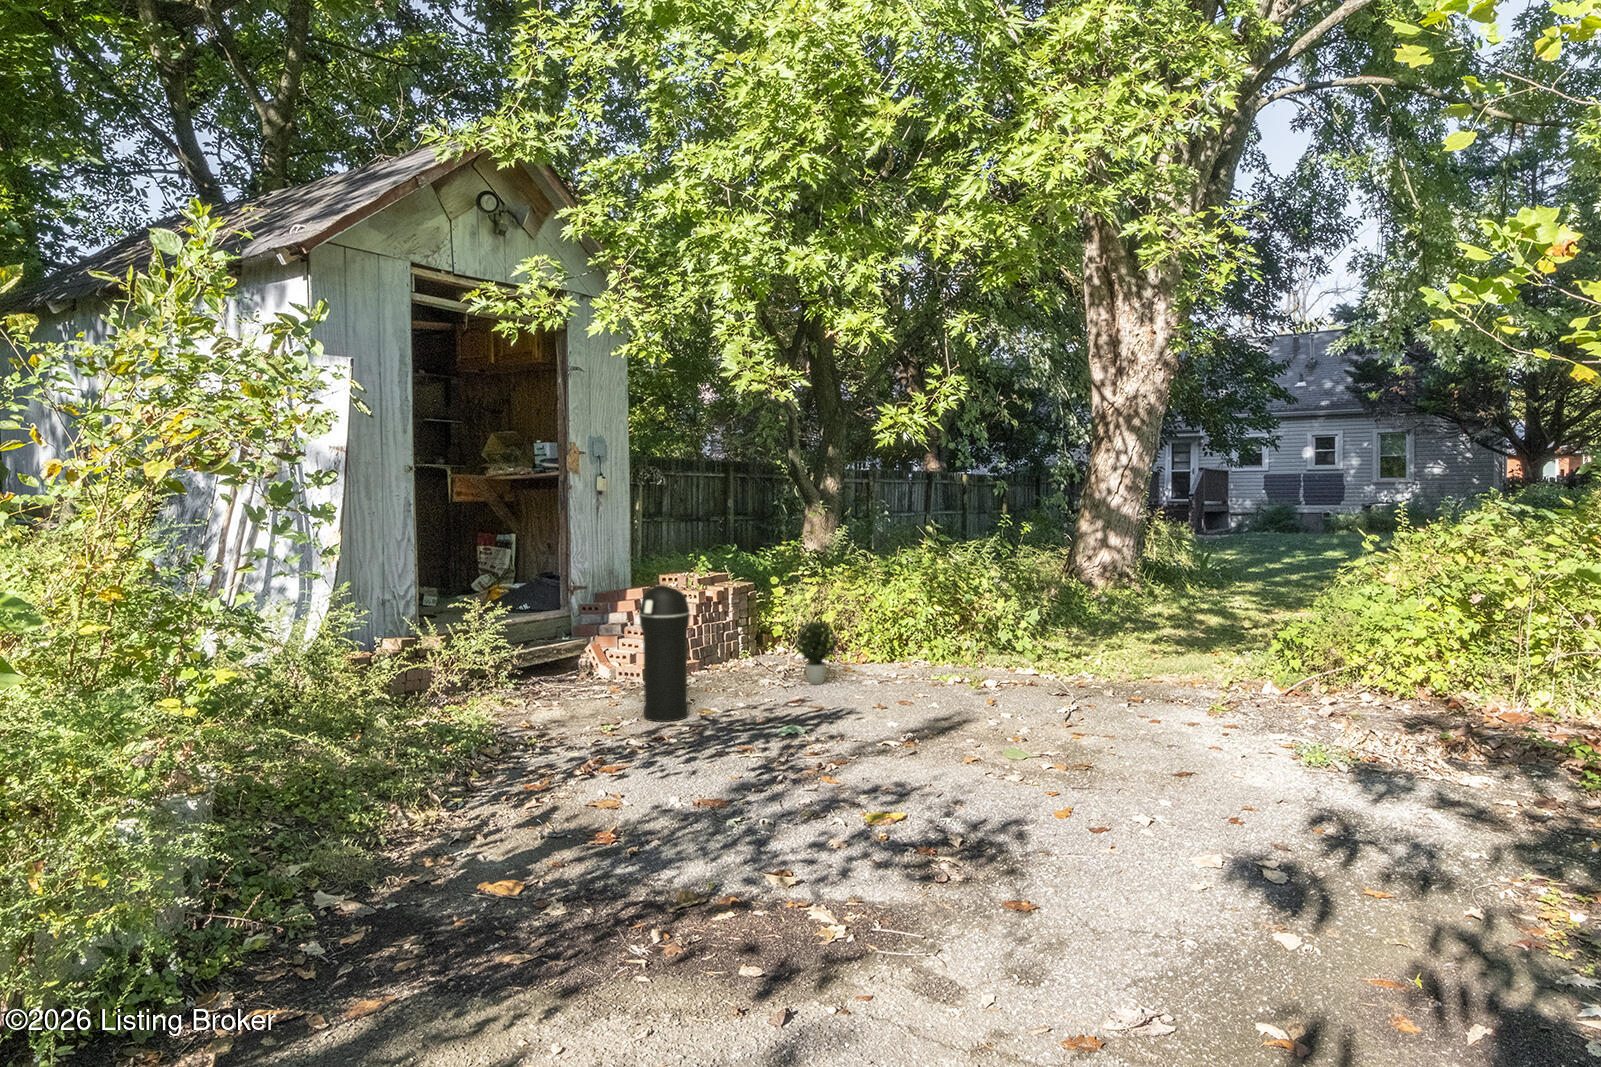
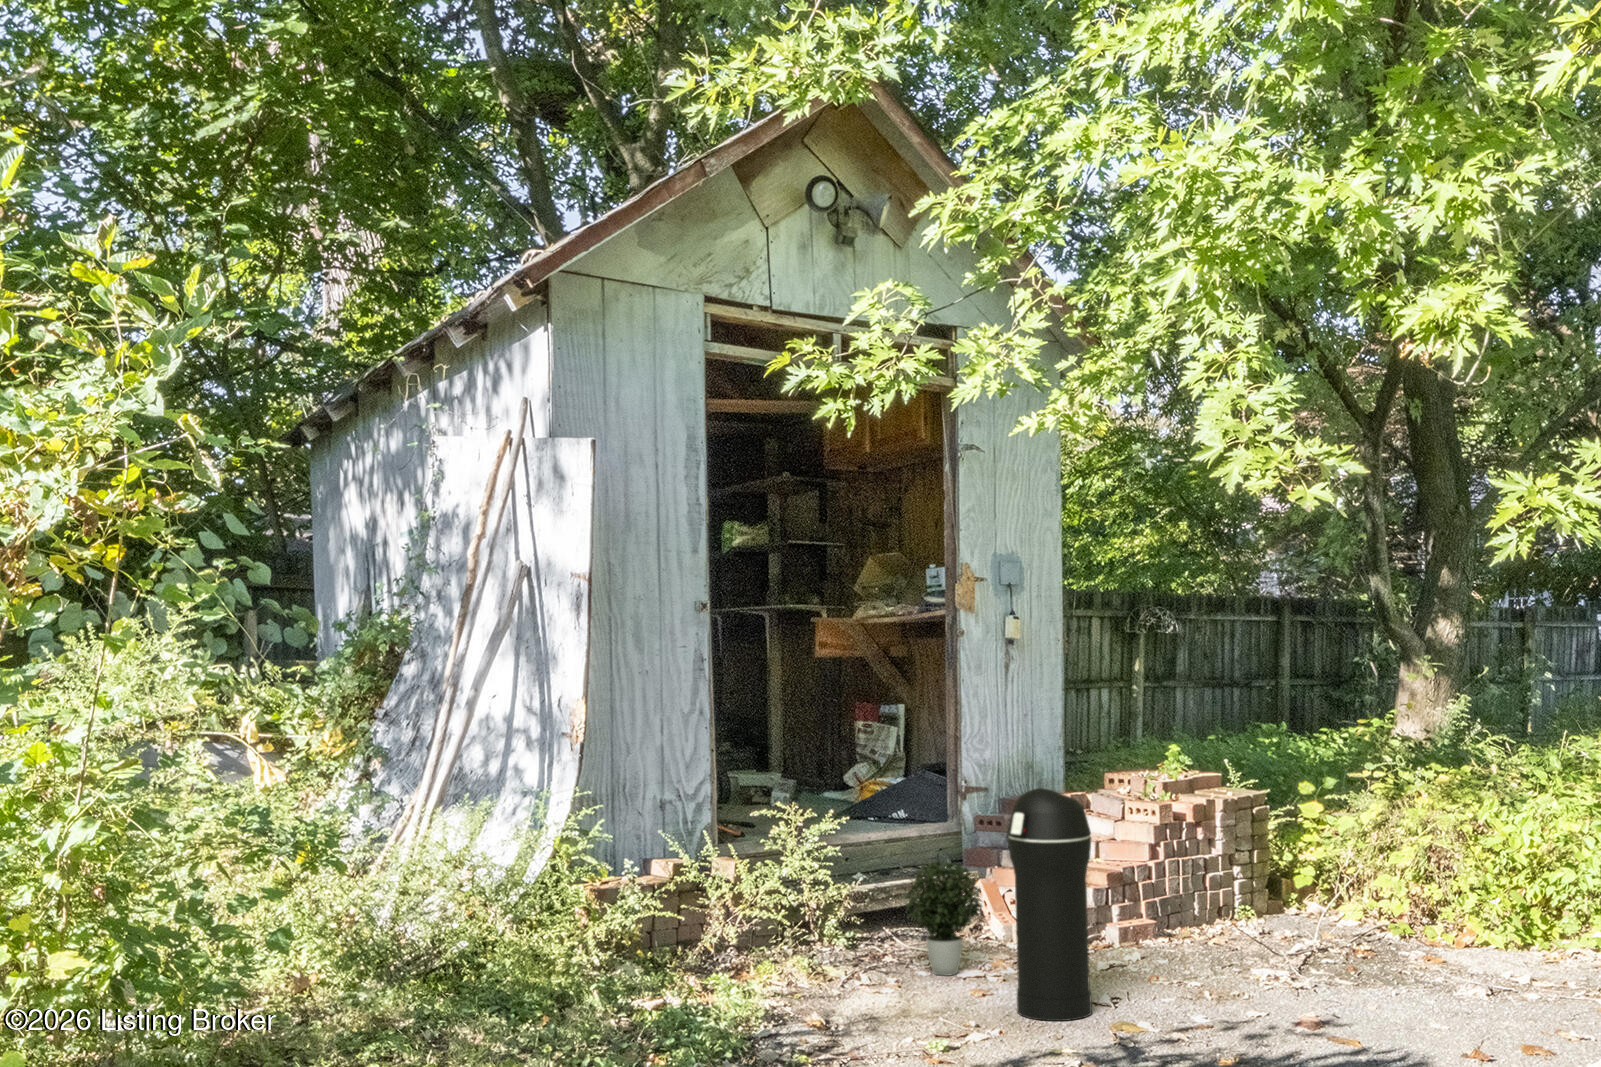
potted plant: present [795,621,838,685] -> present [902,861,982,976]

